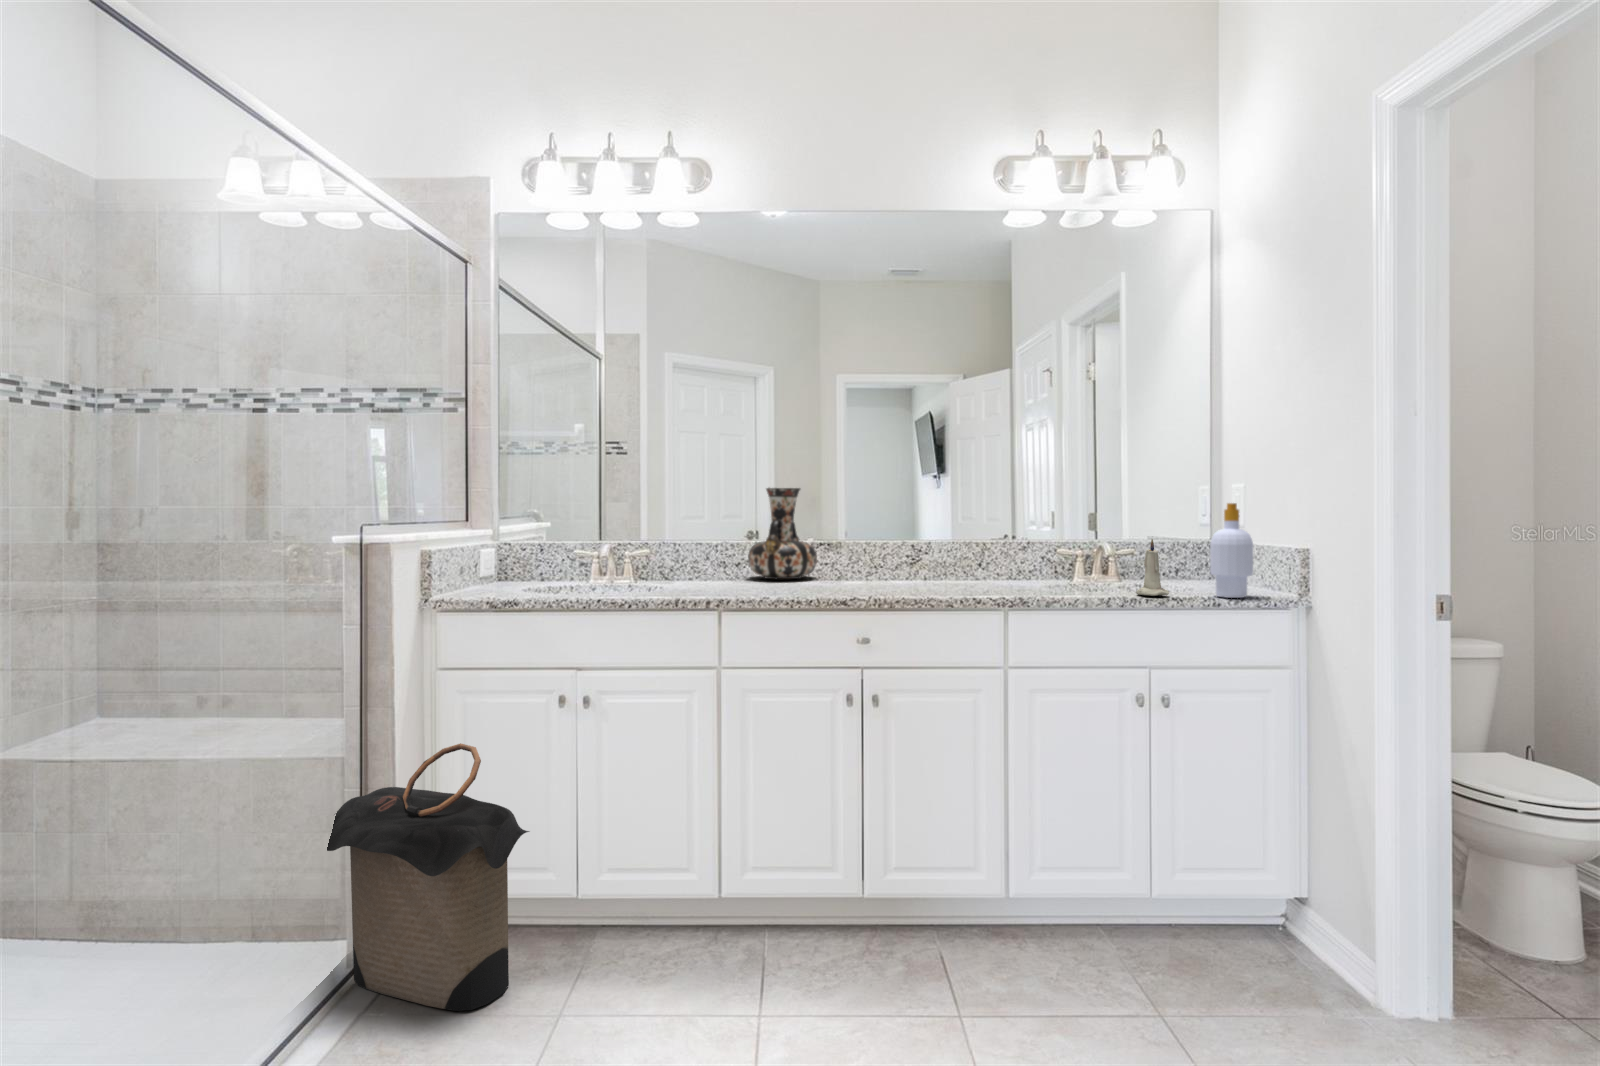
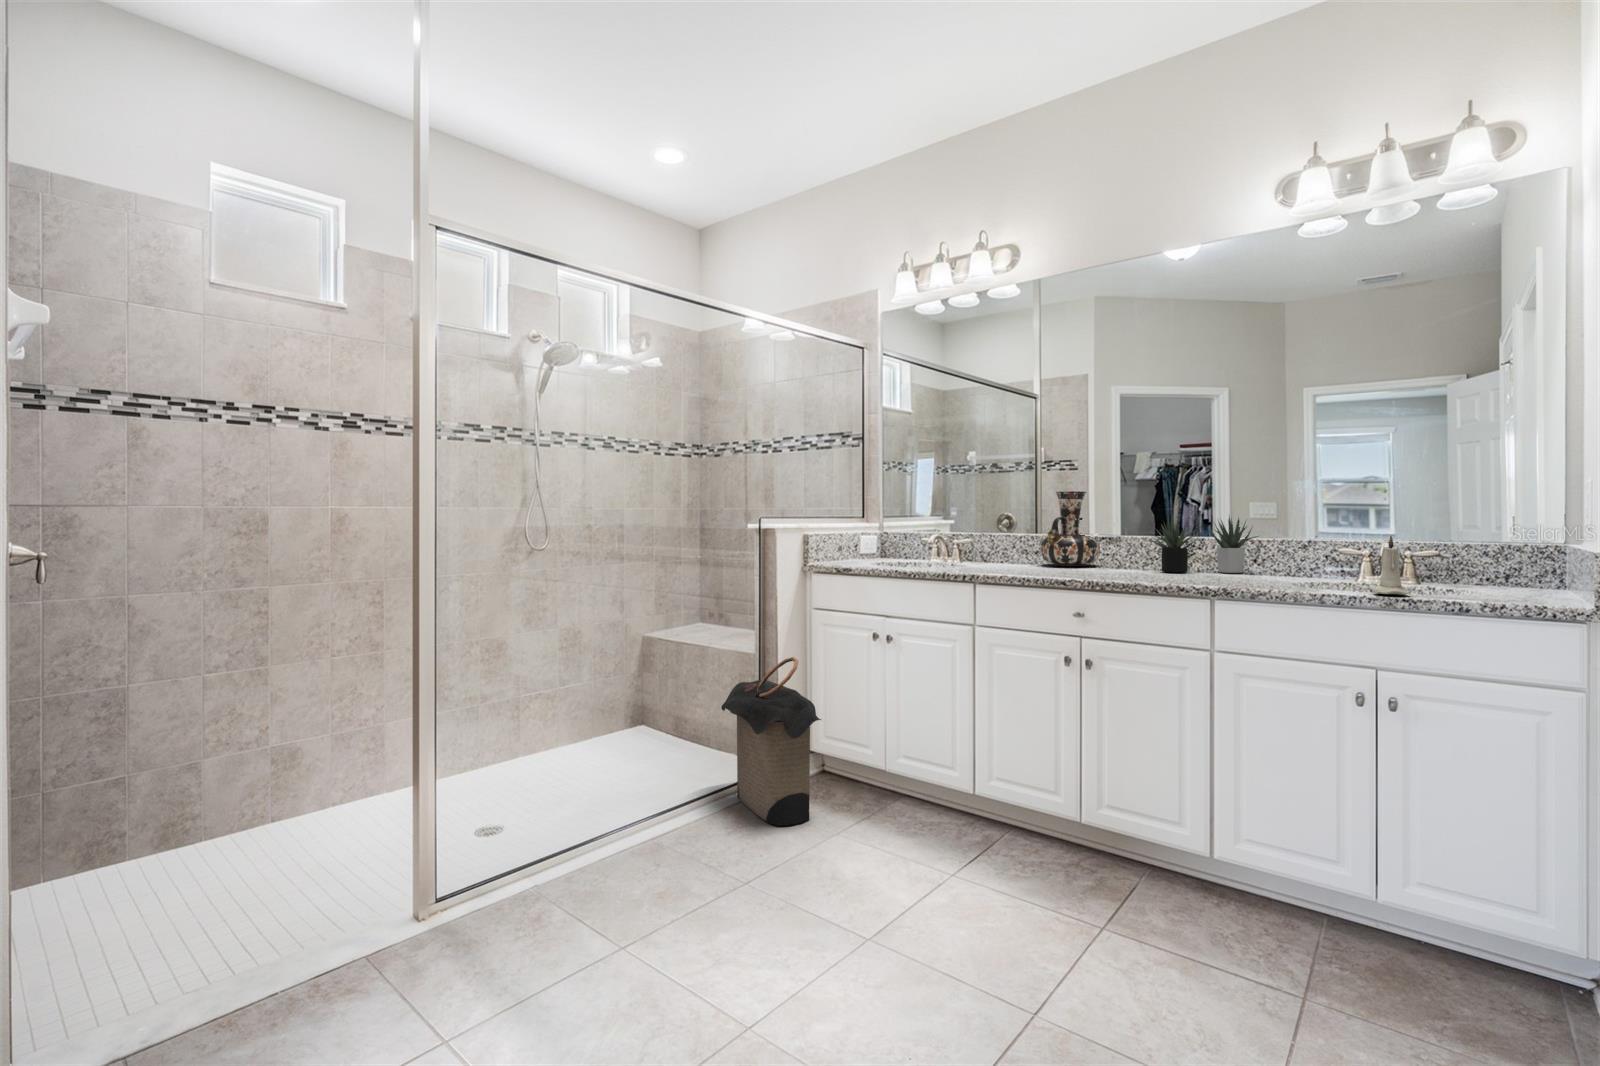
soap bottle: present [1210,503,1253,598] -> none [1466,497,1525,602]
succulent plant: none [883,515,983,581] -> present [1149,516,1258,573]

